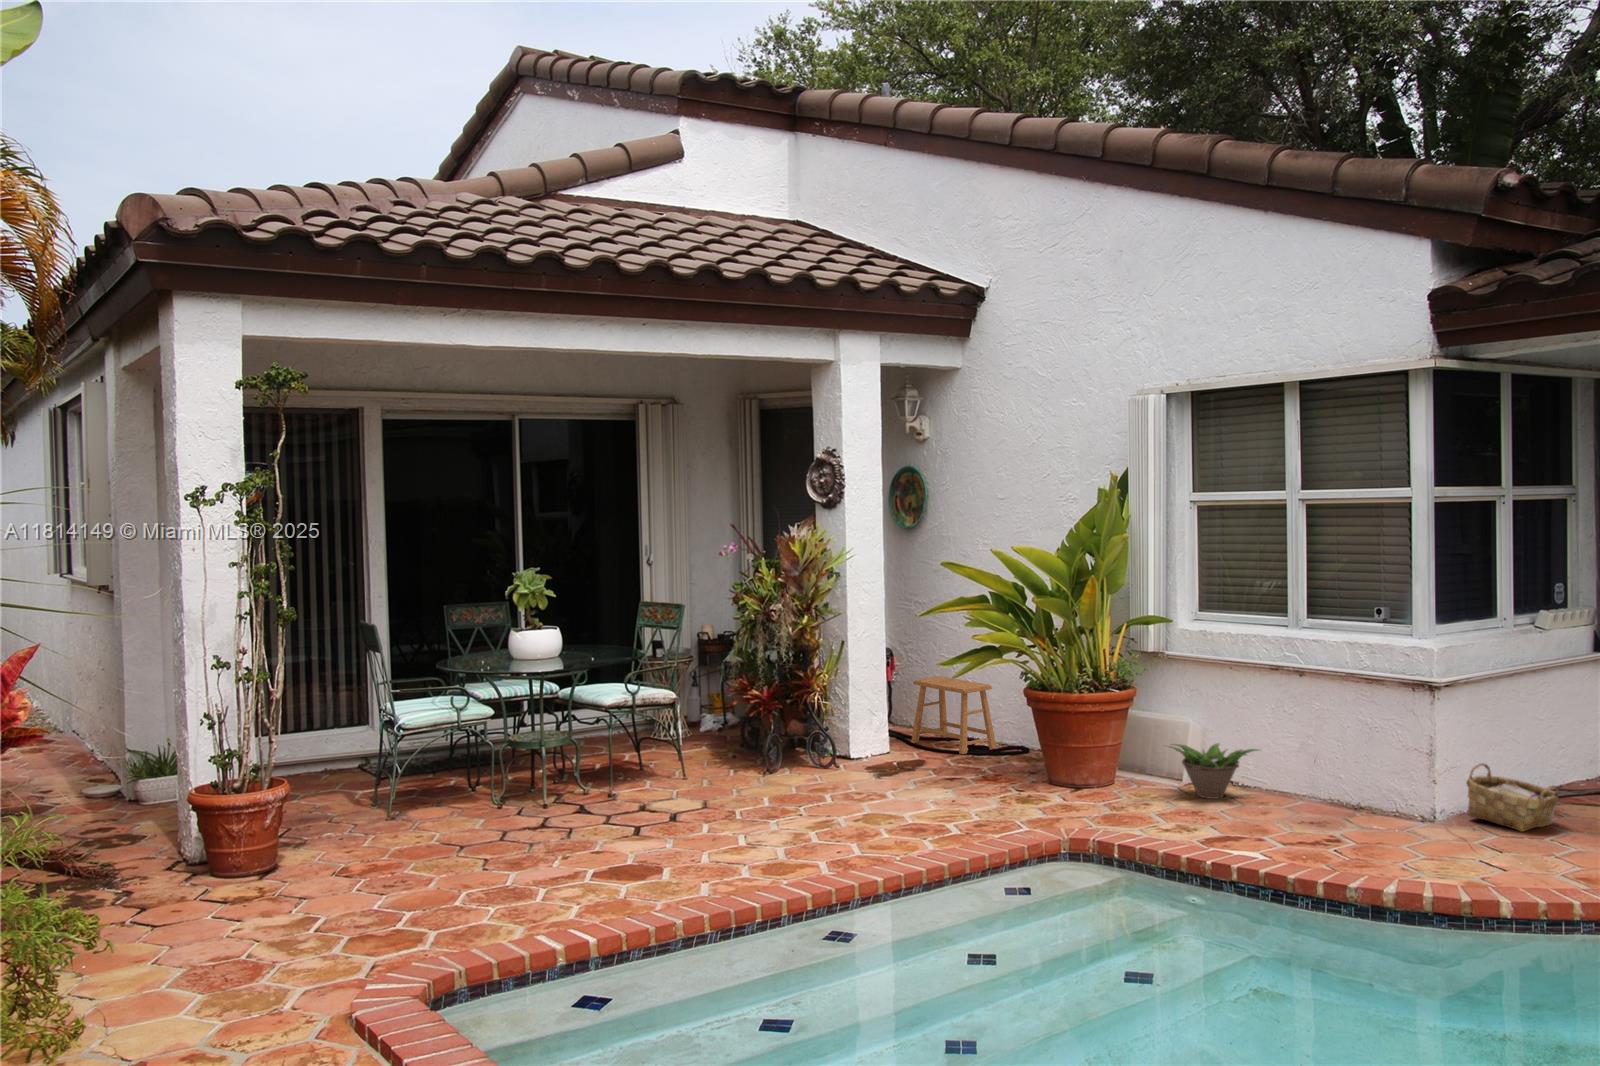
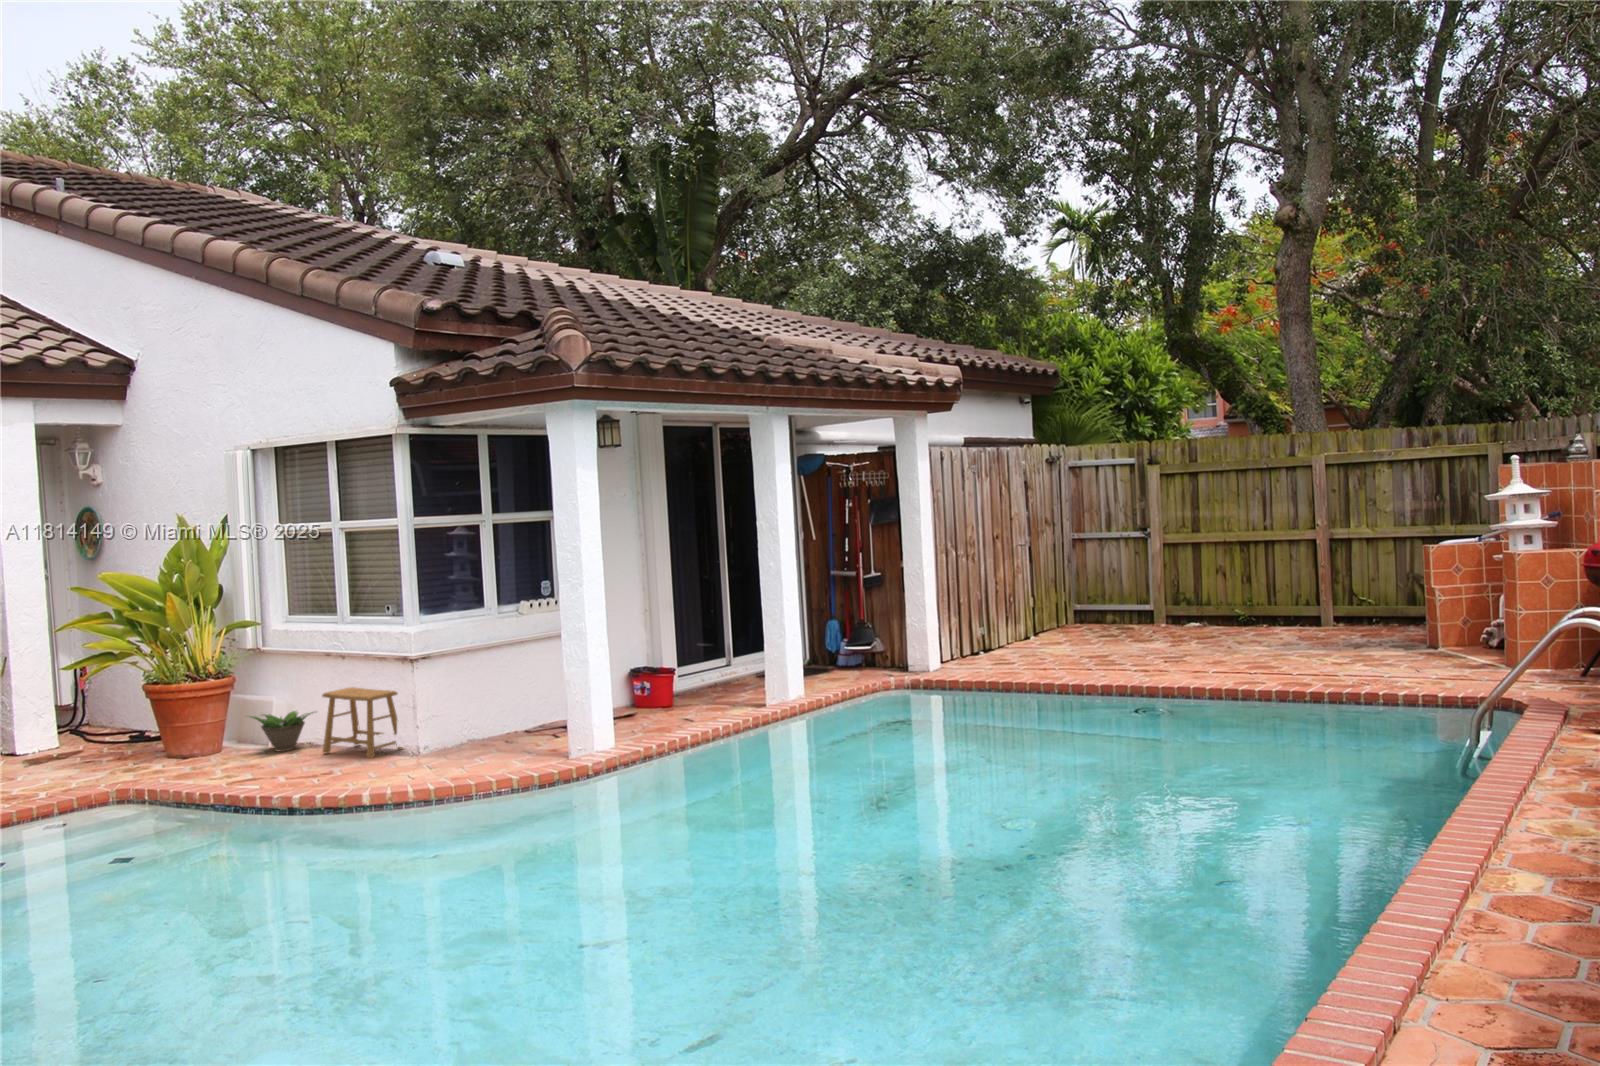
stool: present [911,676,996,754] -> present [322,687,404,758]
woven basket: present [1466,763,1558,832] -> none [442,704,494,746]

